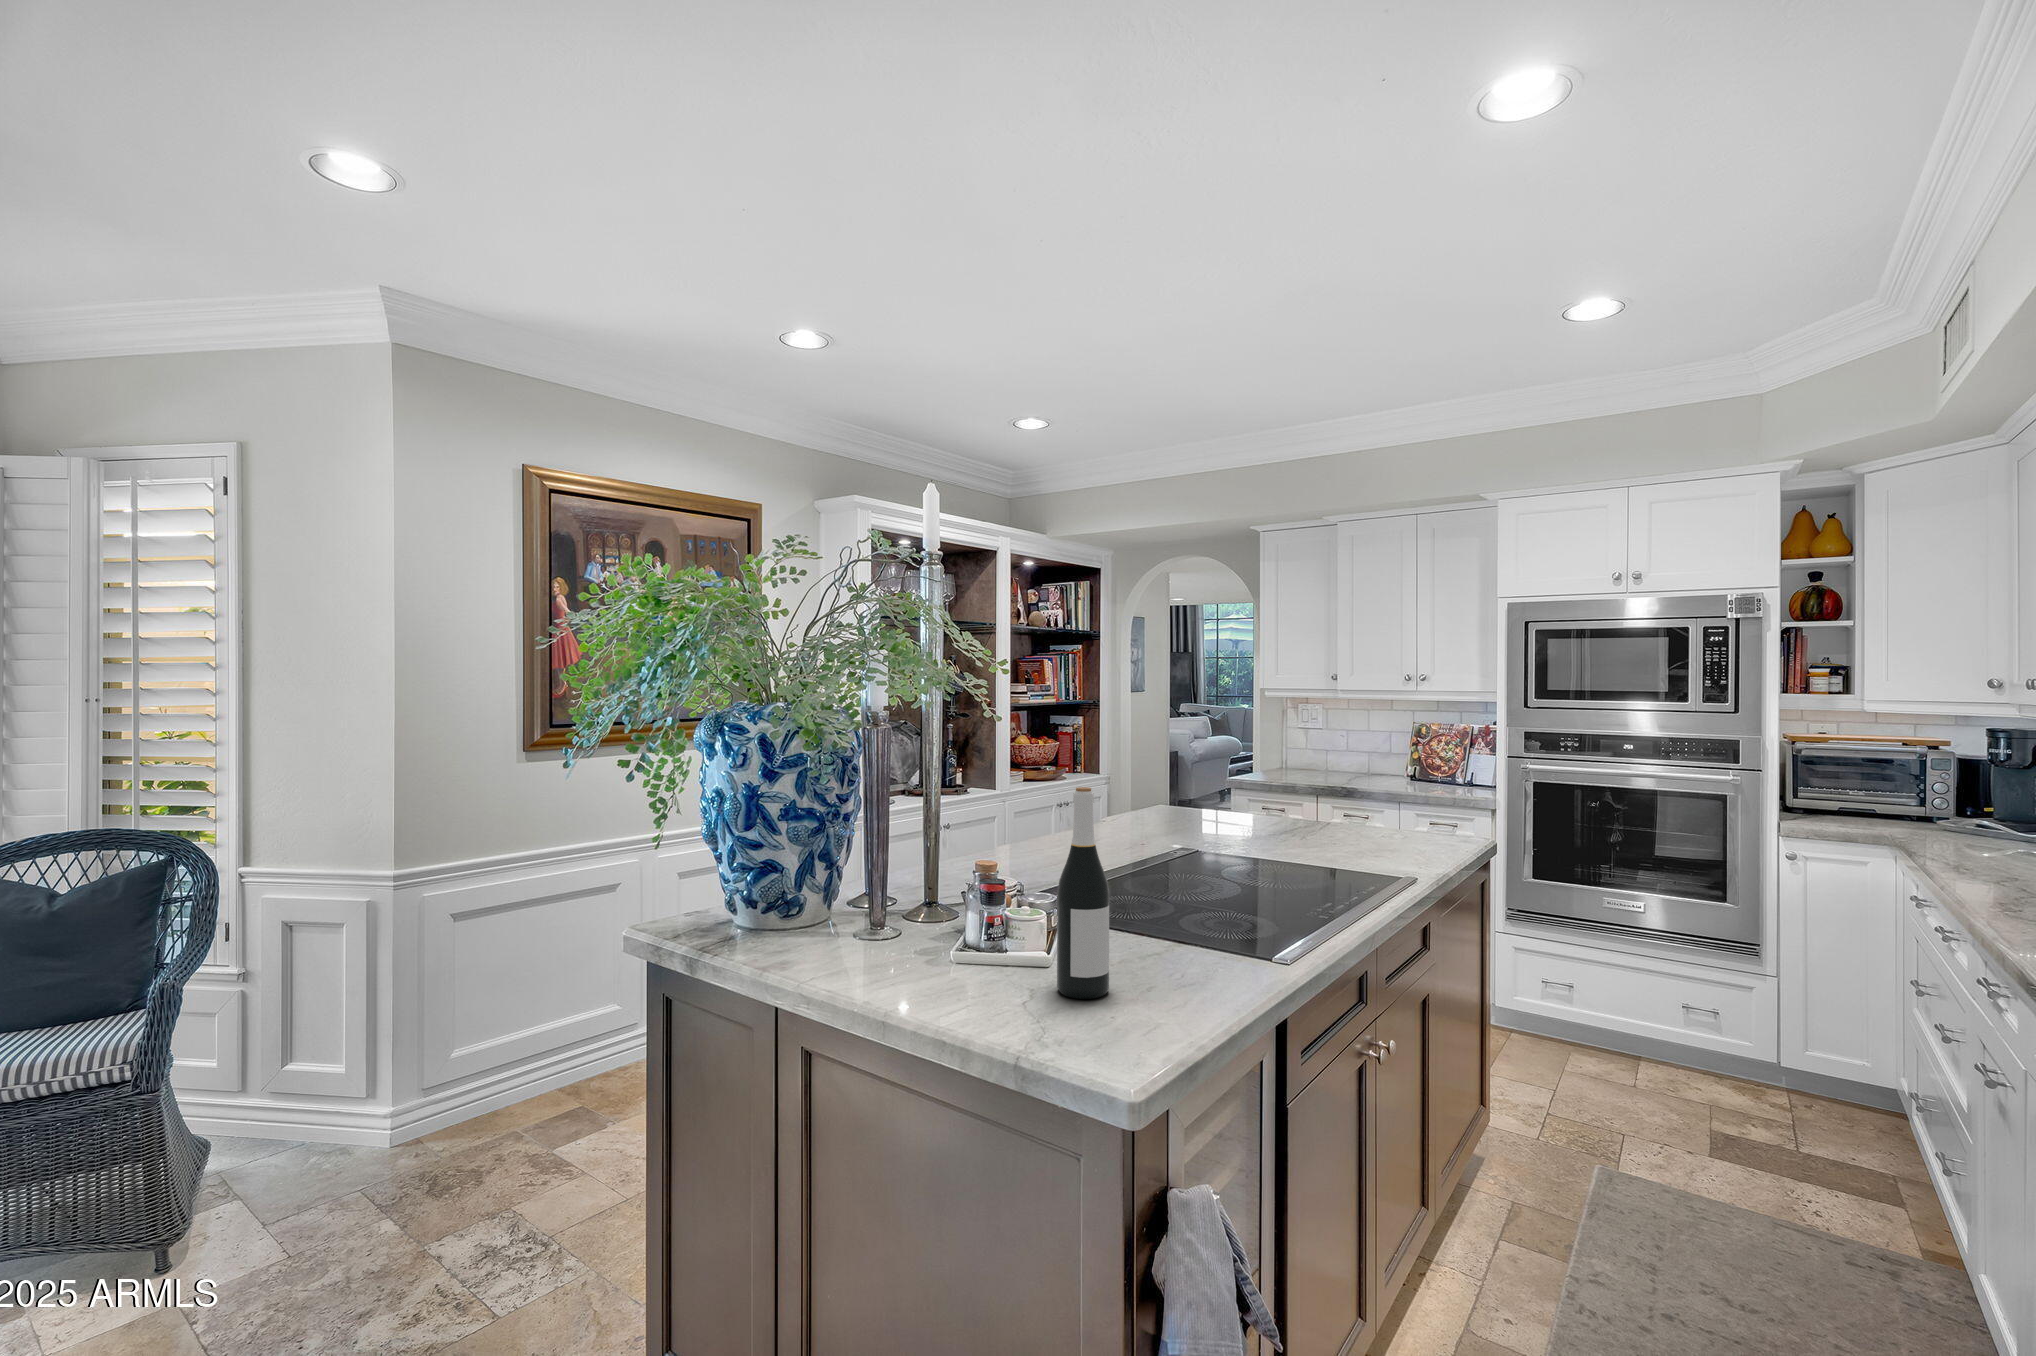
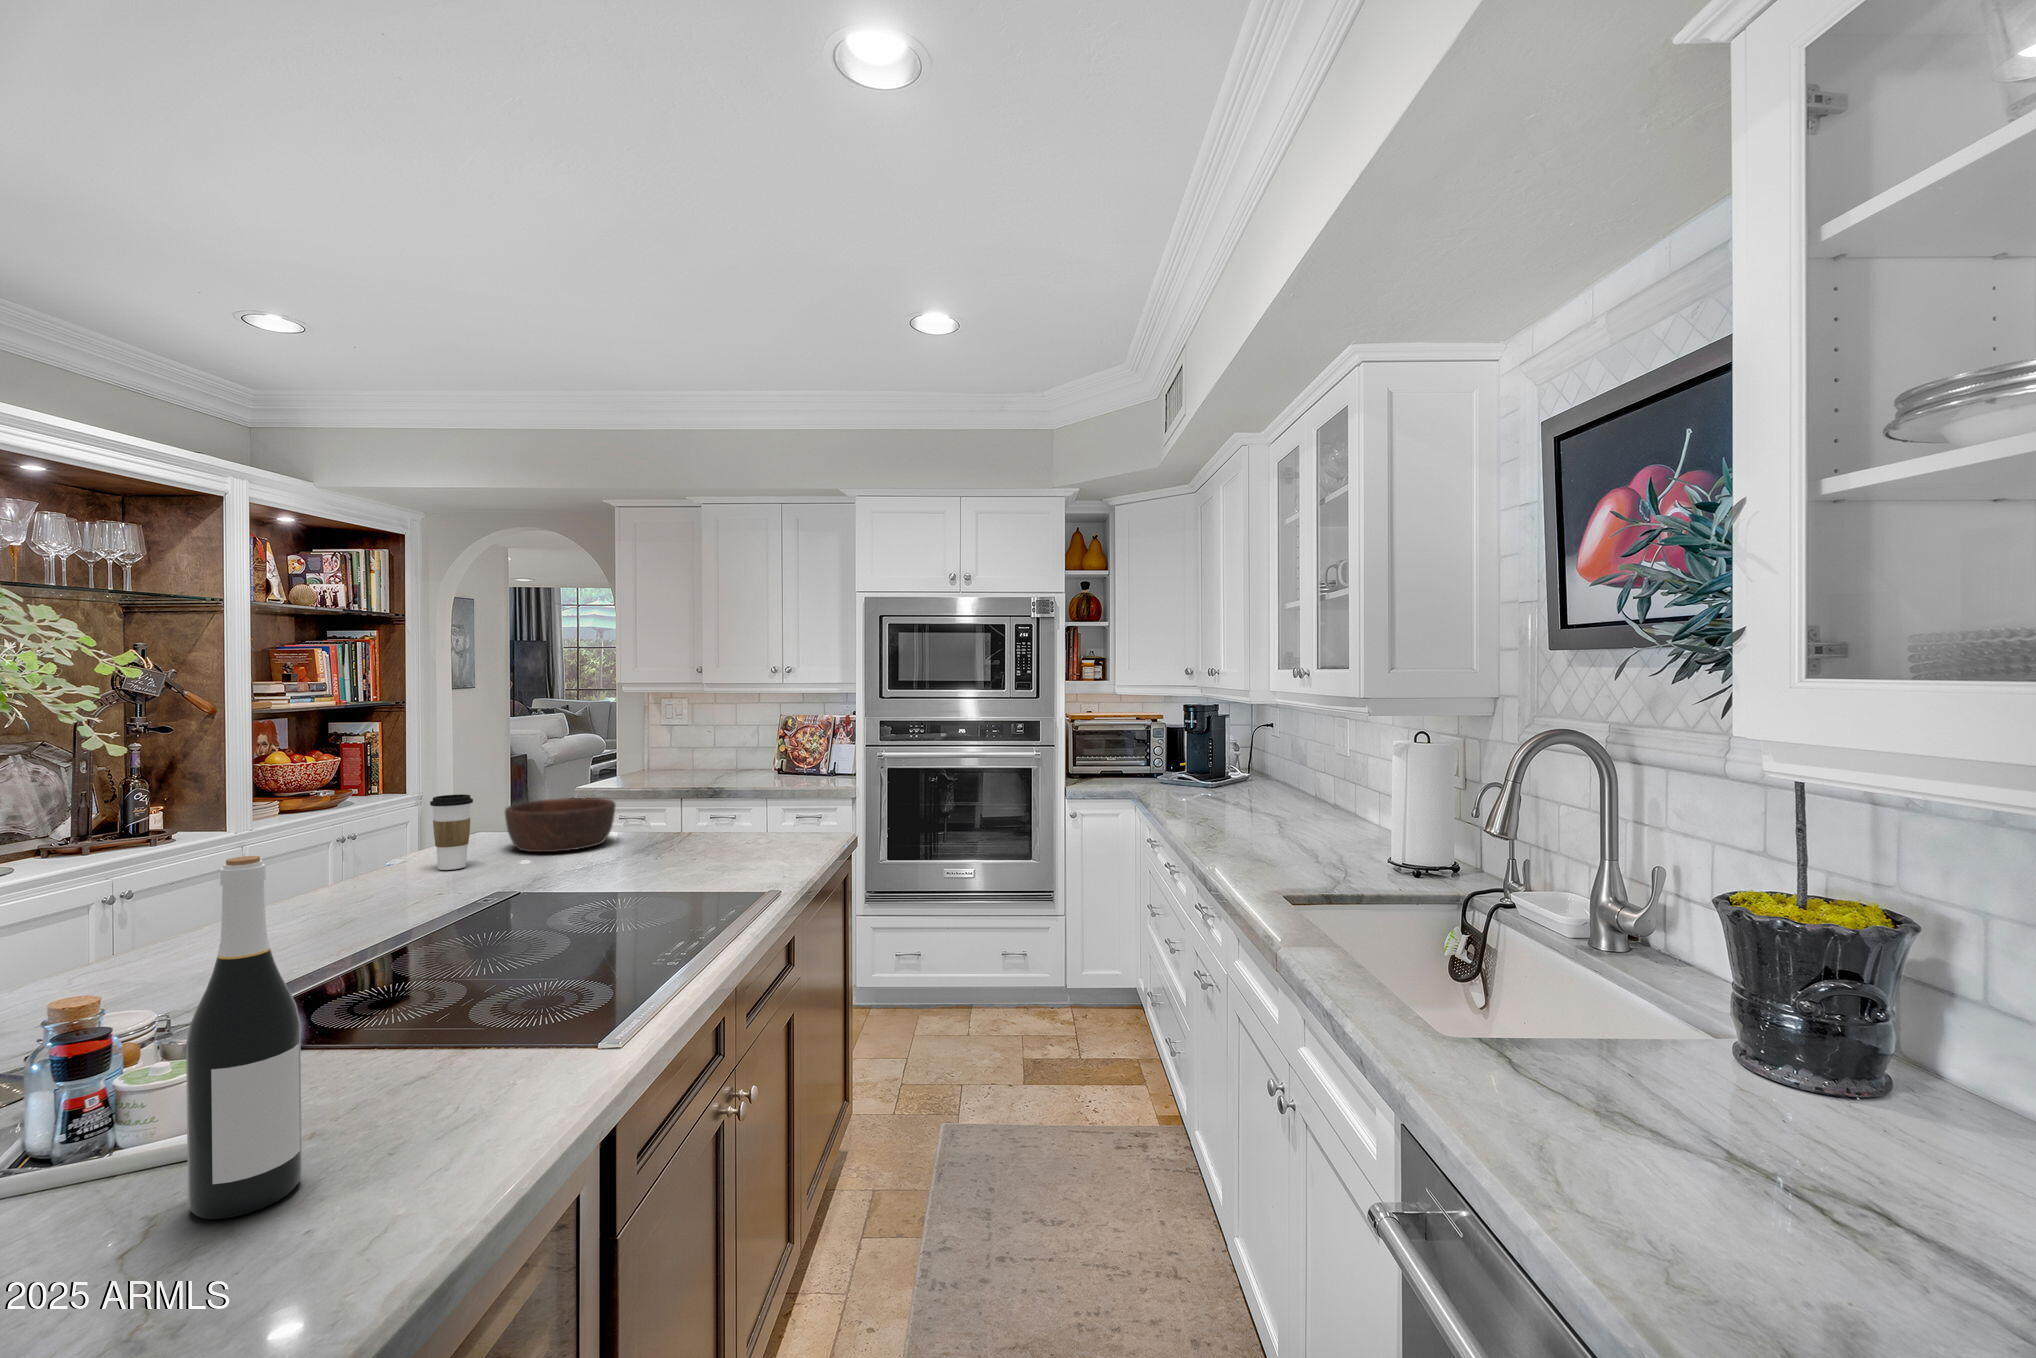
coffee cup: none [1137,773,1165,830] -> present [430,794,473,870]
wooden bowl: none [1185,784,1270,827] -> present [505,798,616,852]

